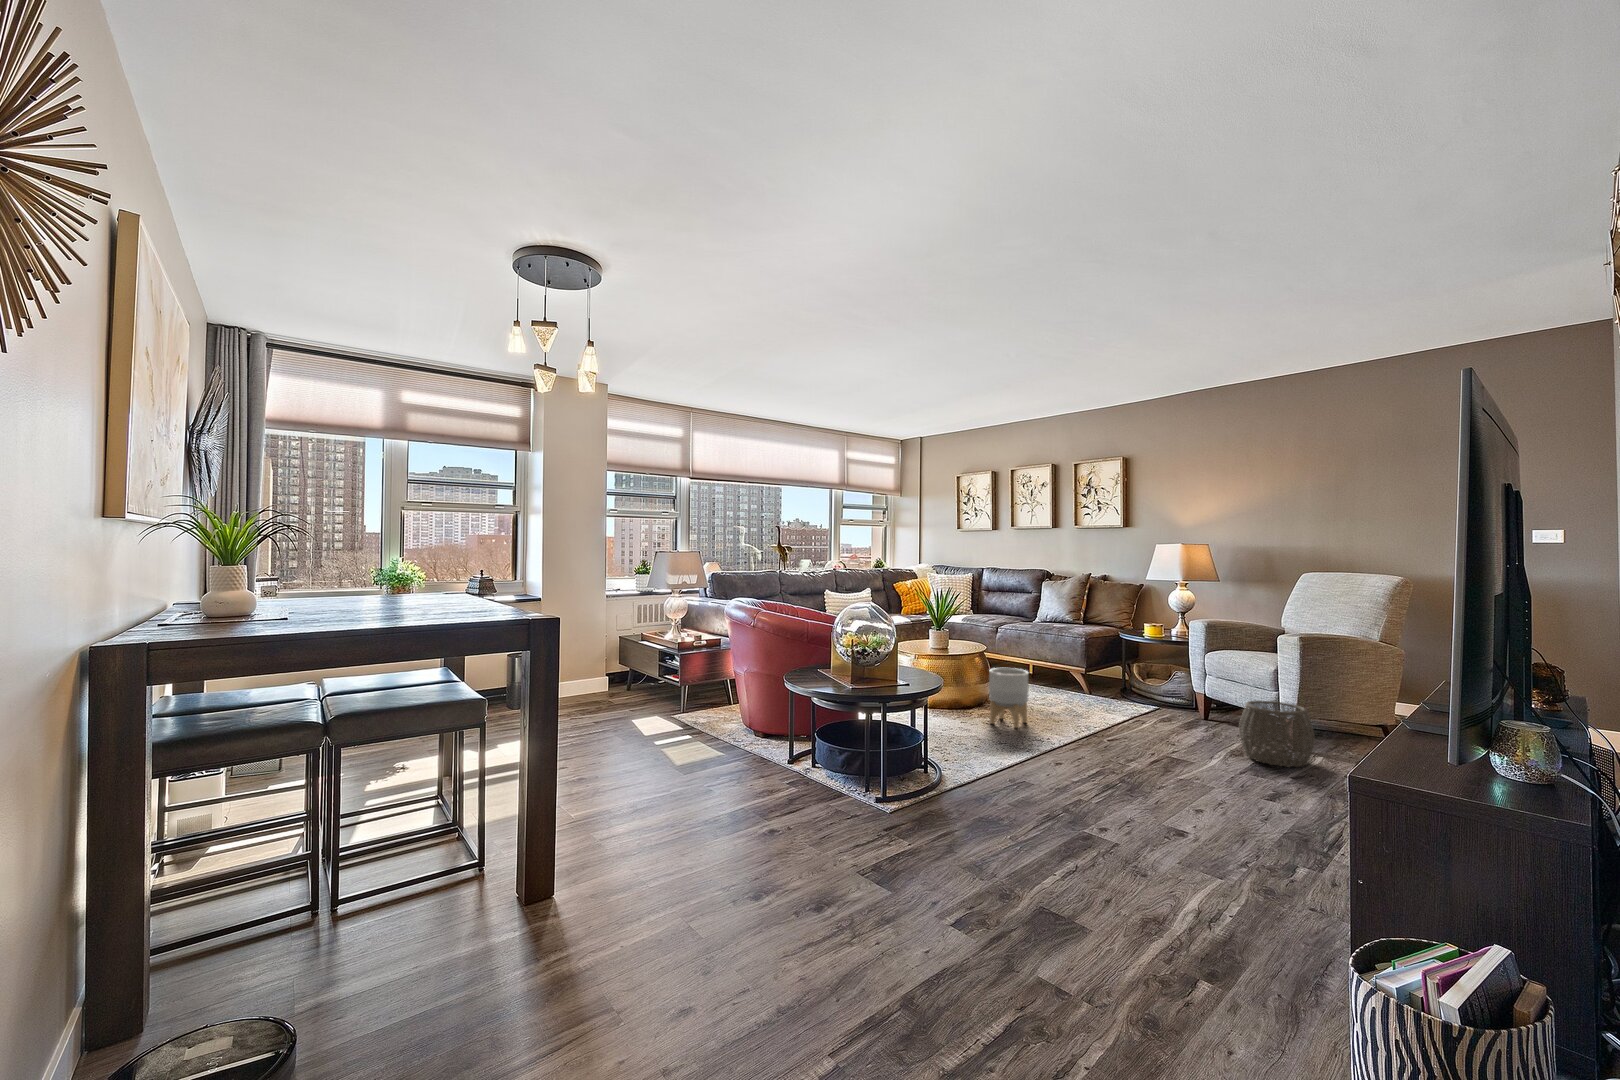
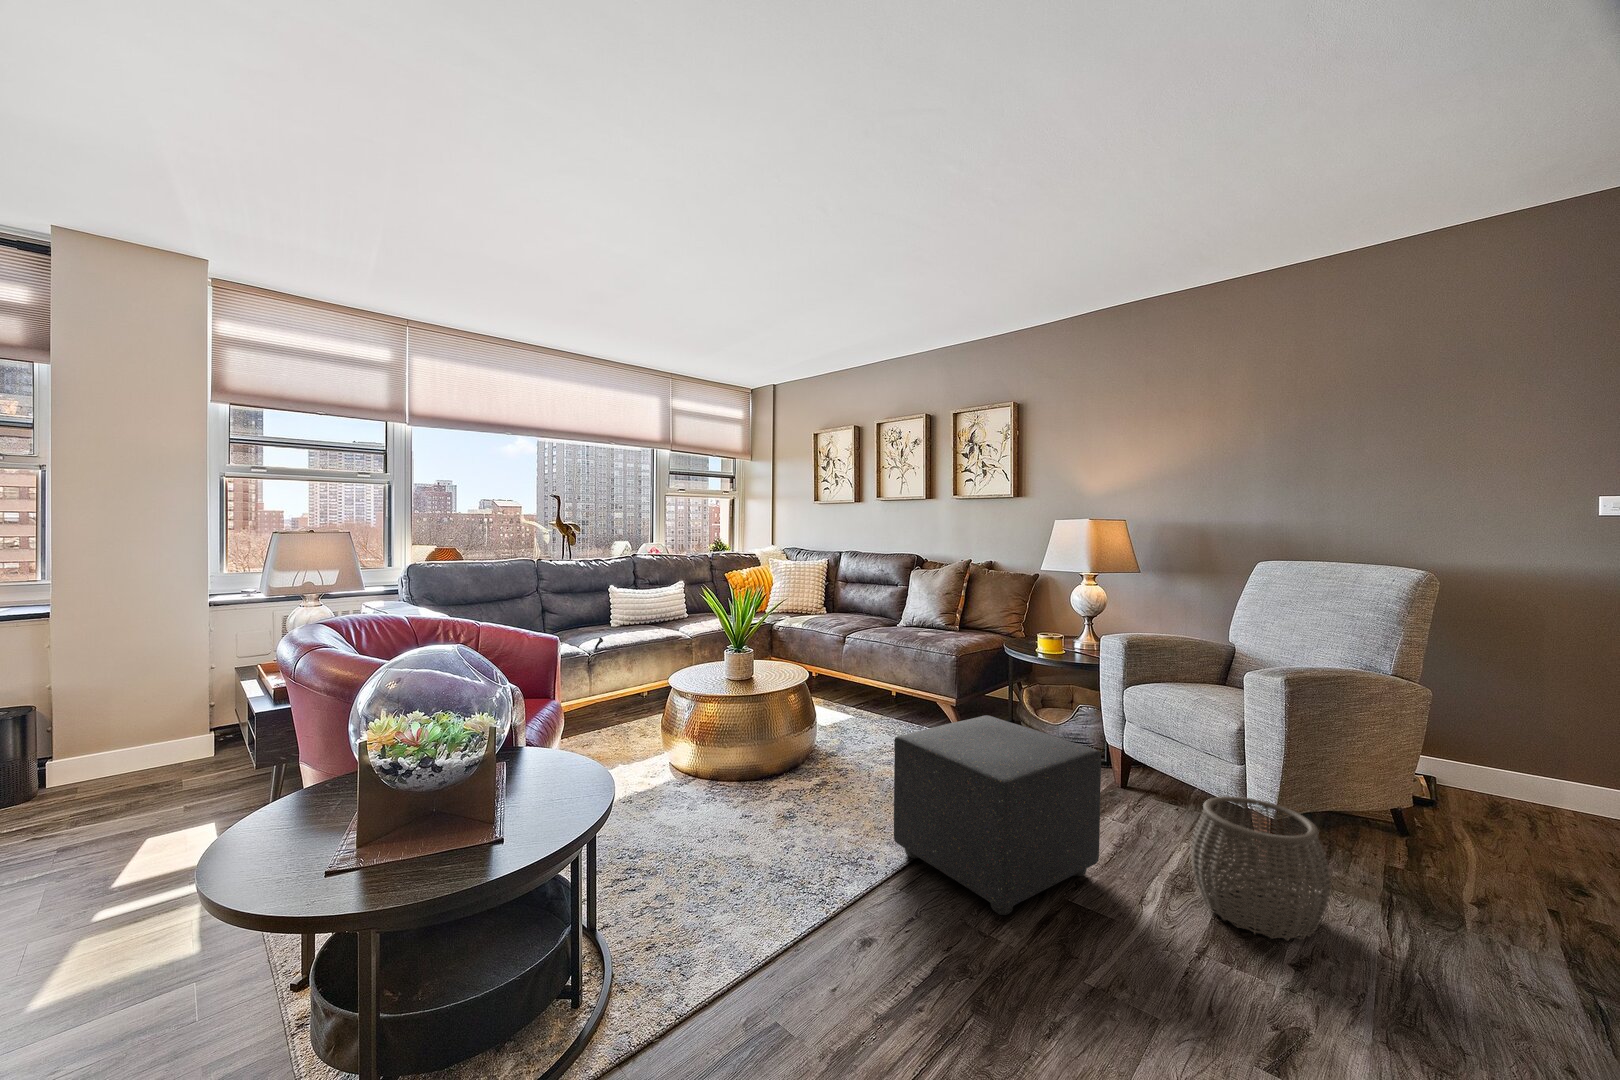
ottoman: none [1062,663,1186,755] -> present [894,715,1101,915]
planter: present [989,668,1028,728] -> none [785,722,848,832]

